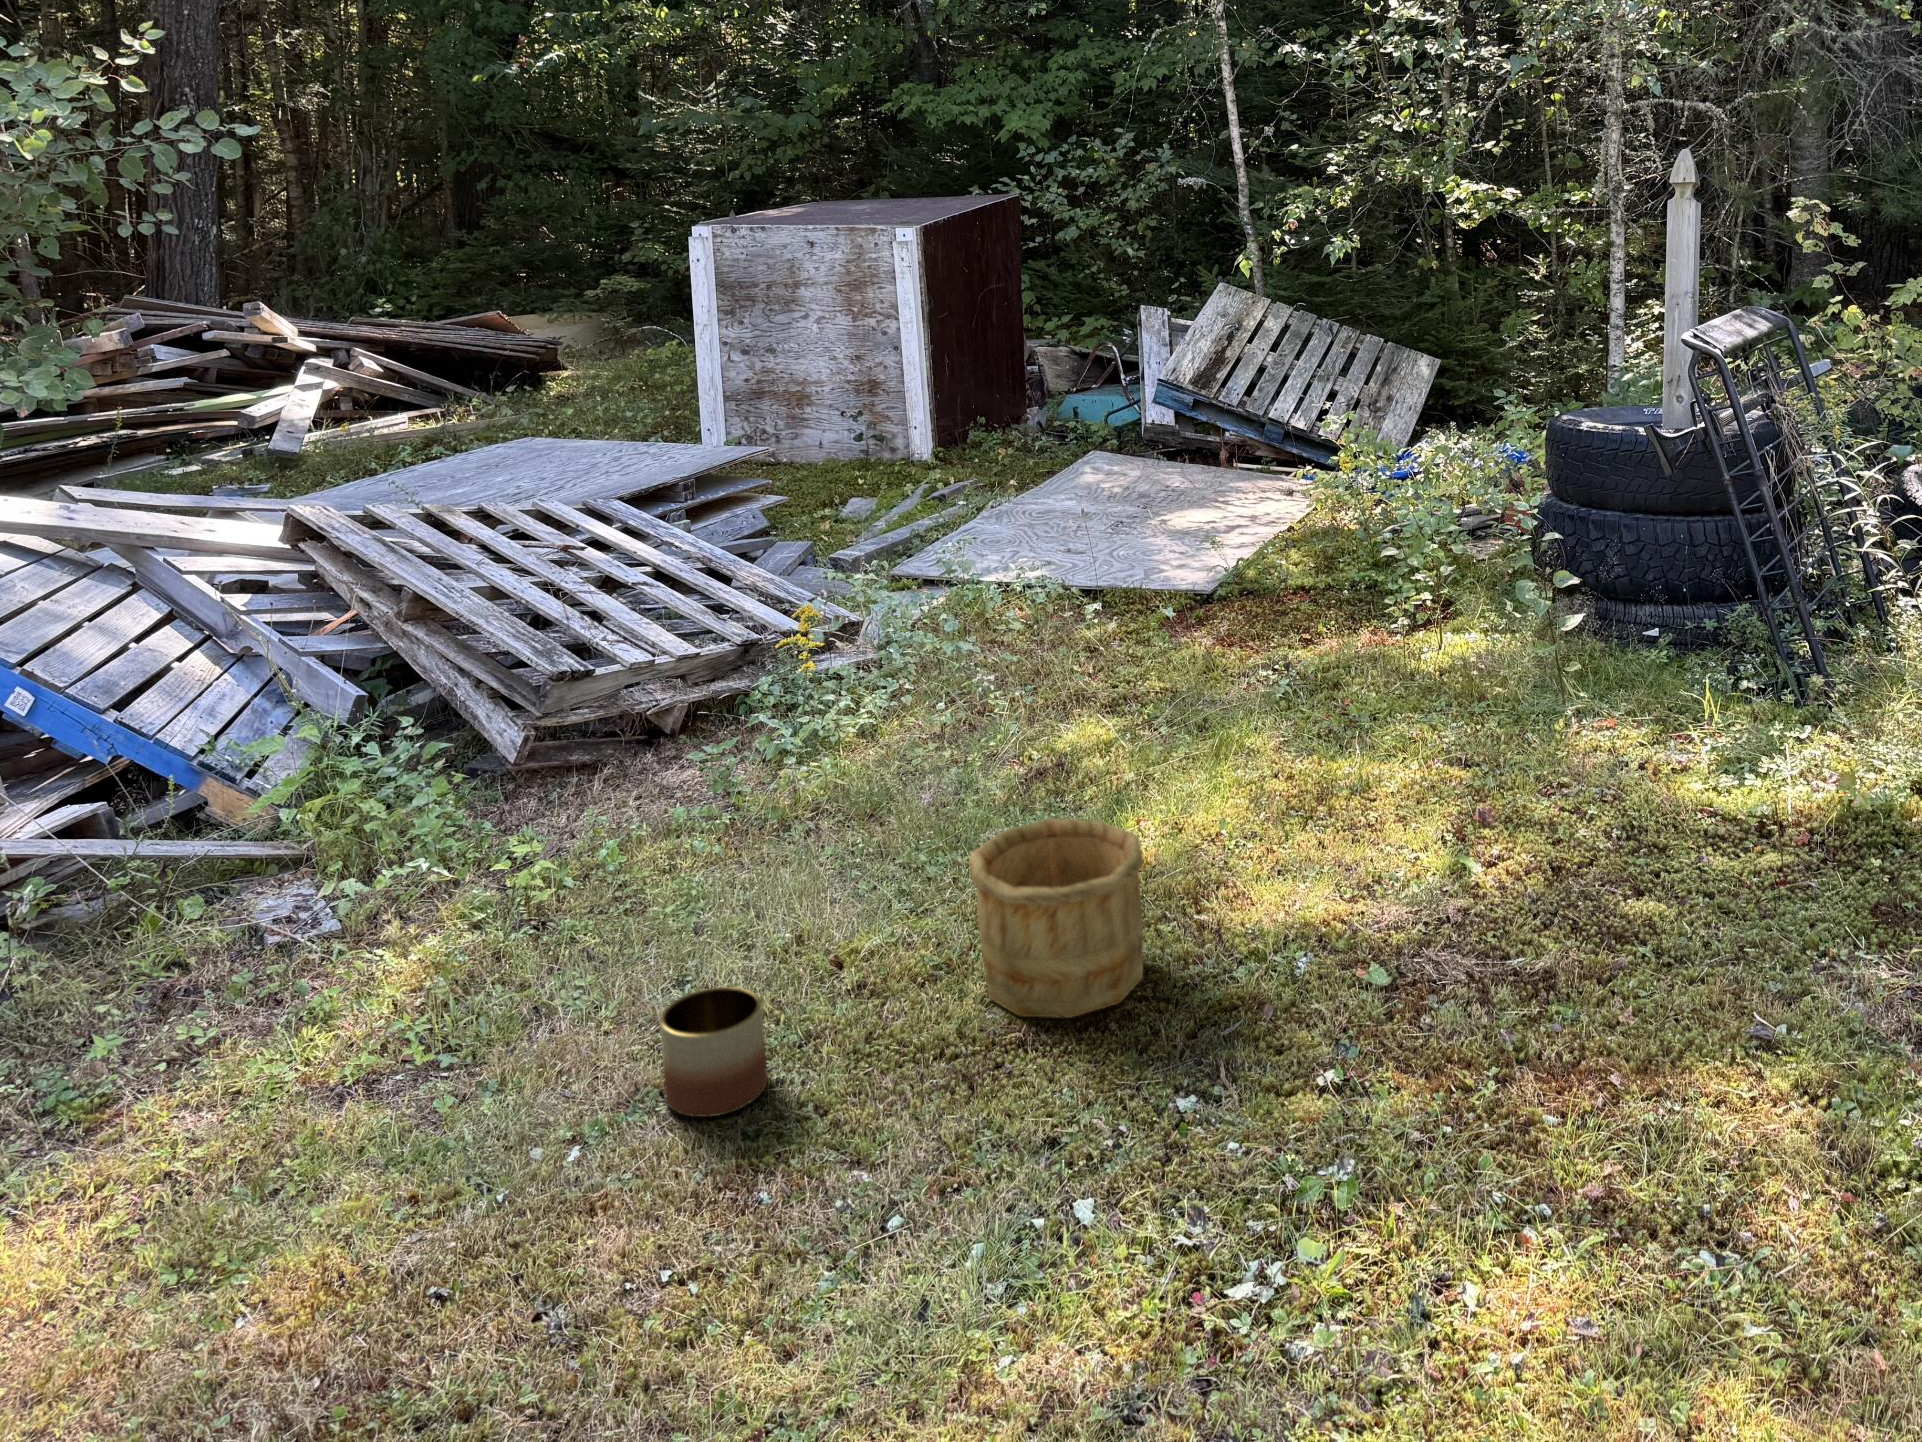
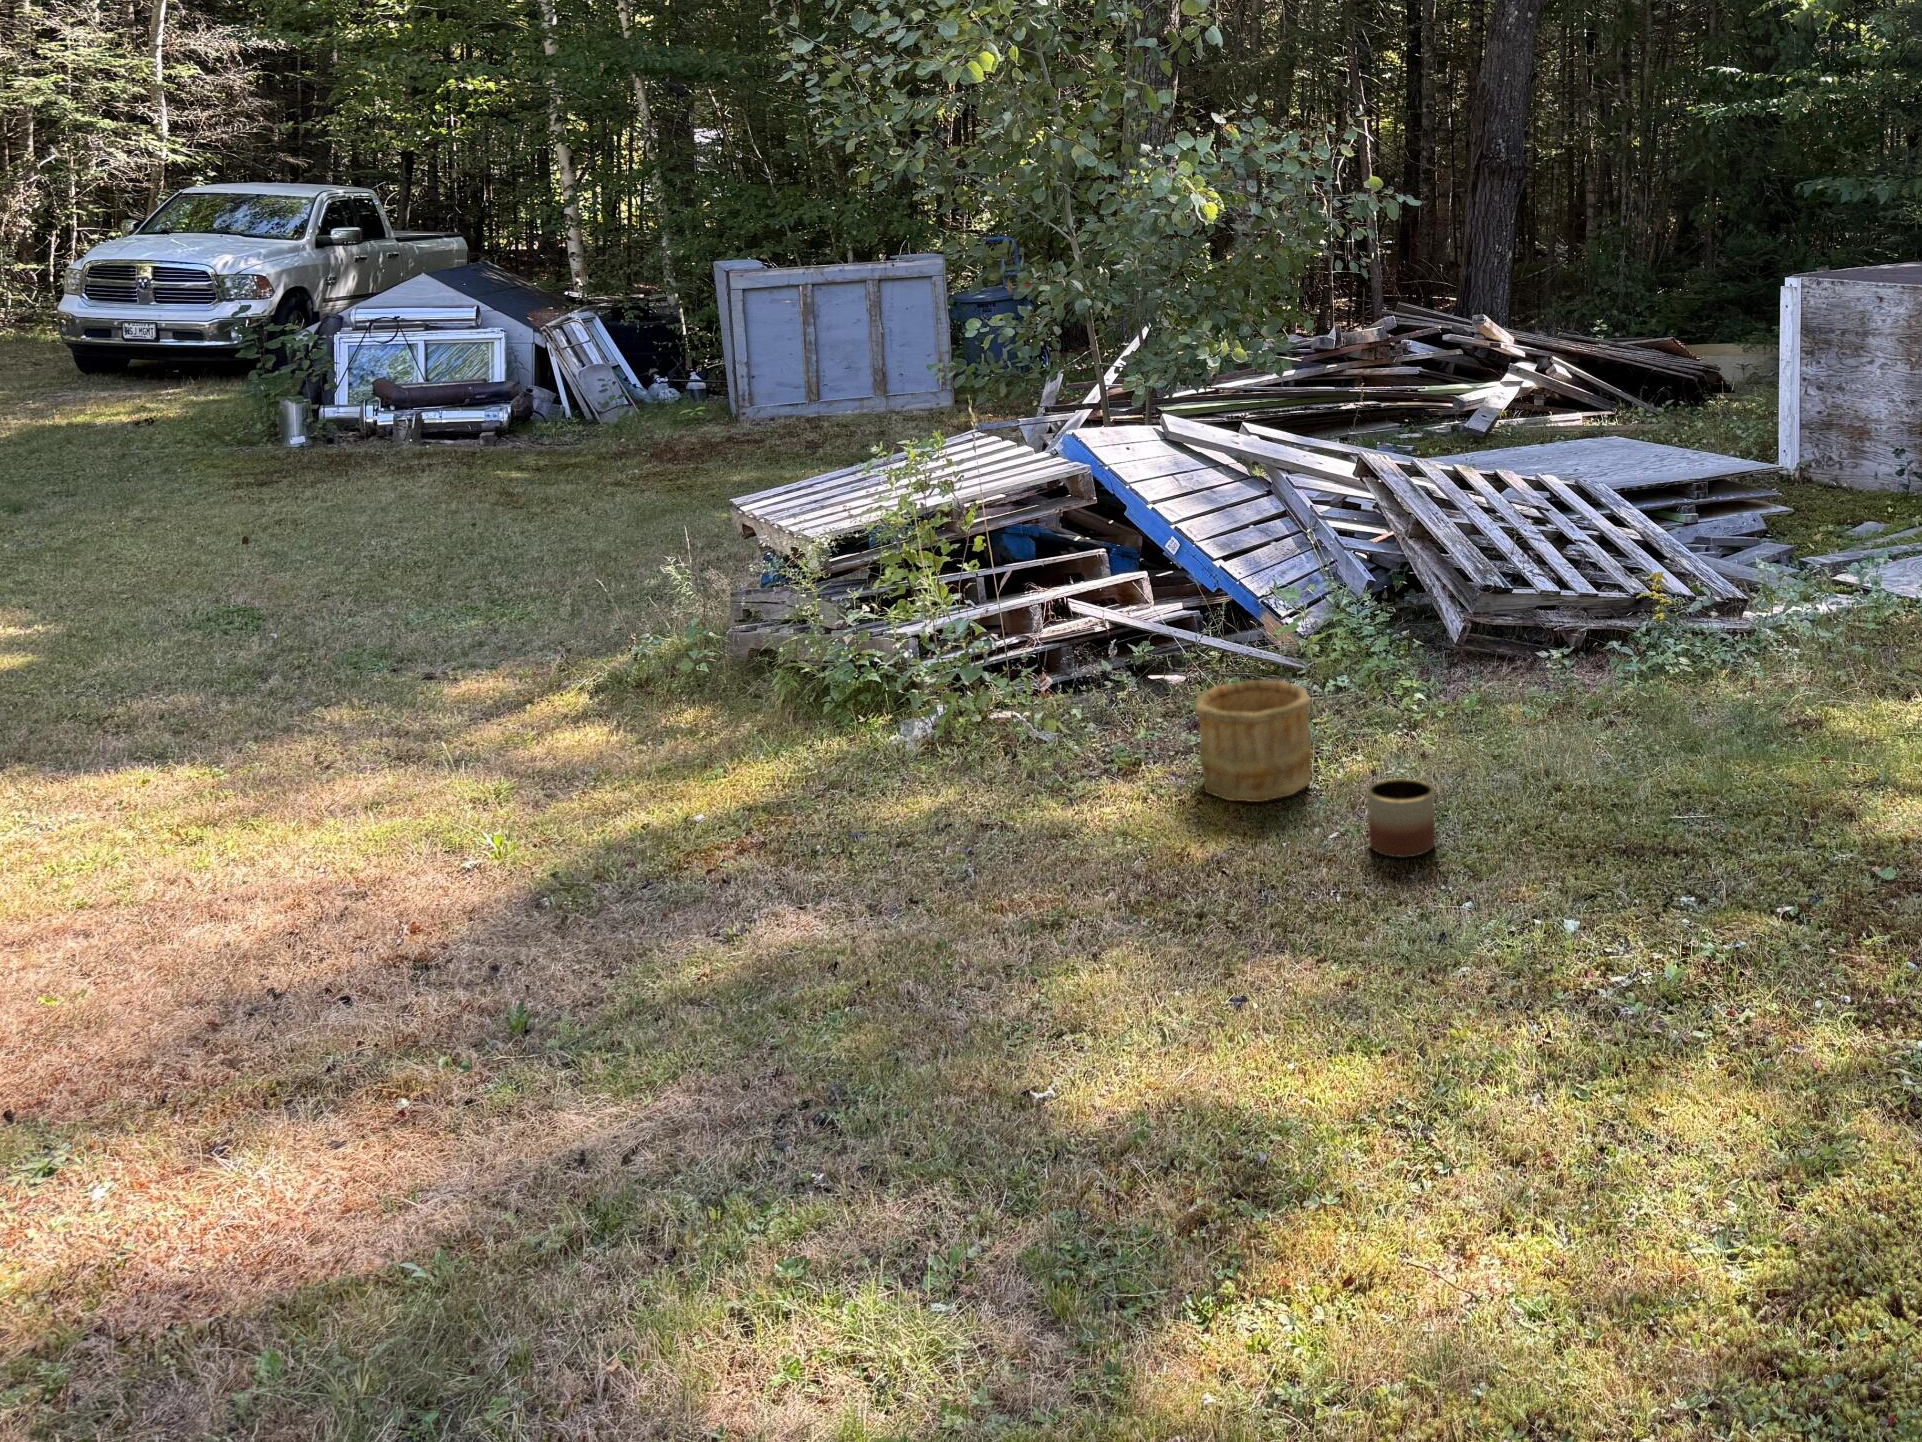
wooden bucket: present [969,819,1144,1018] -> present [1195,680,1311,802]

